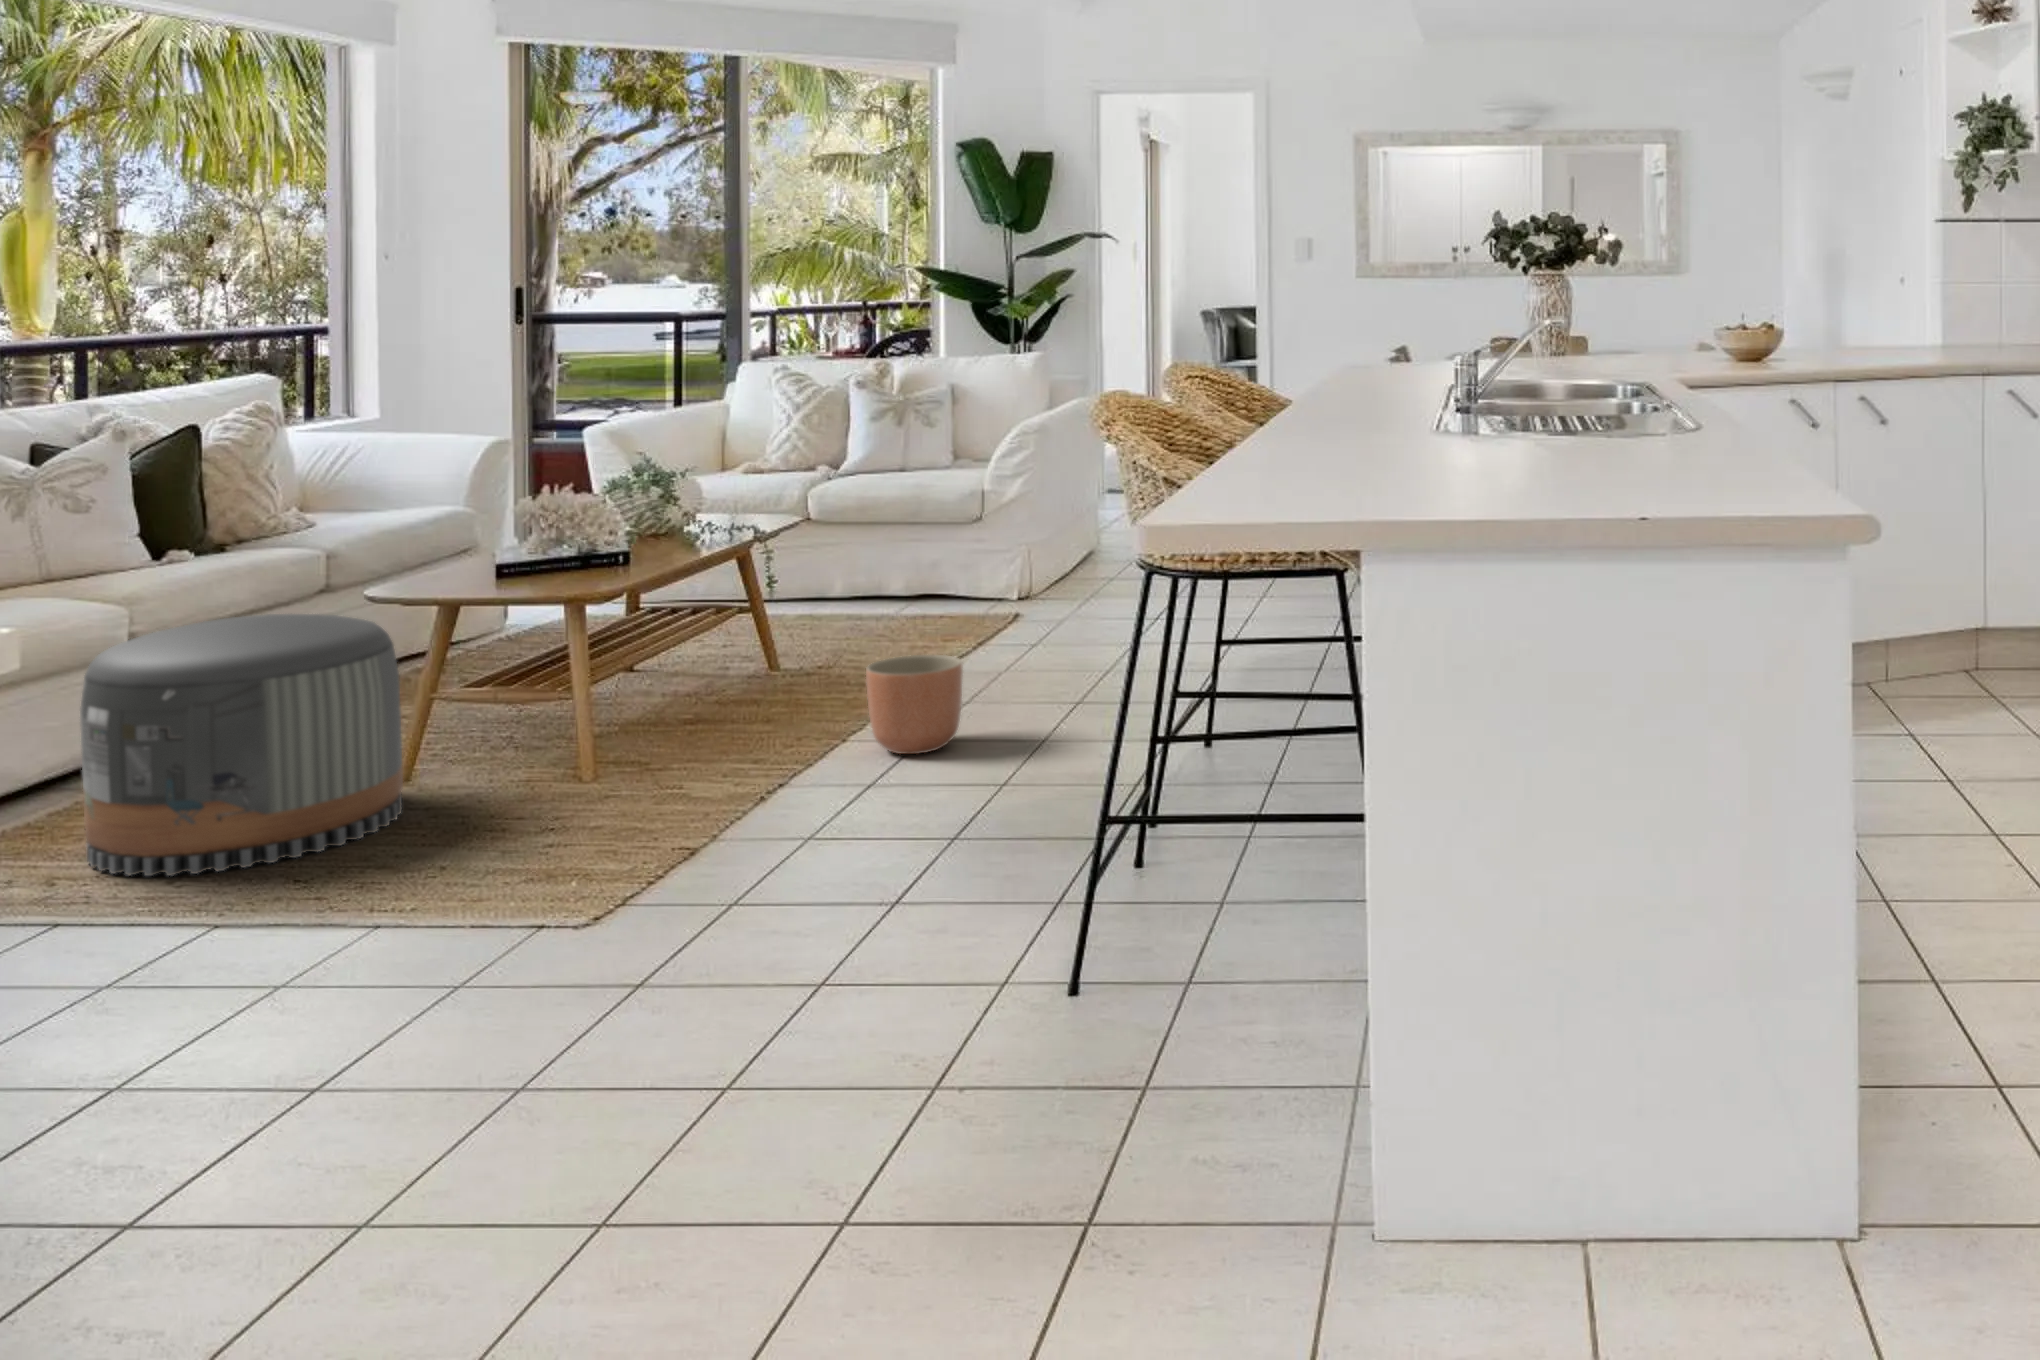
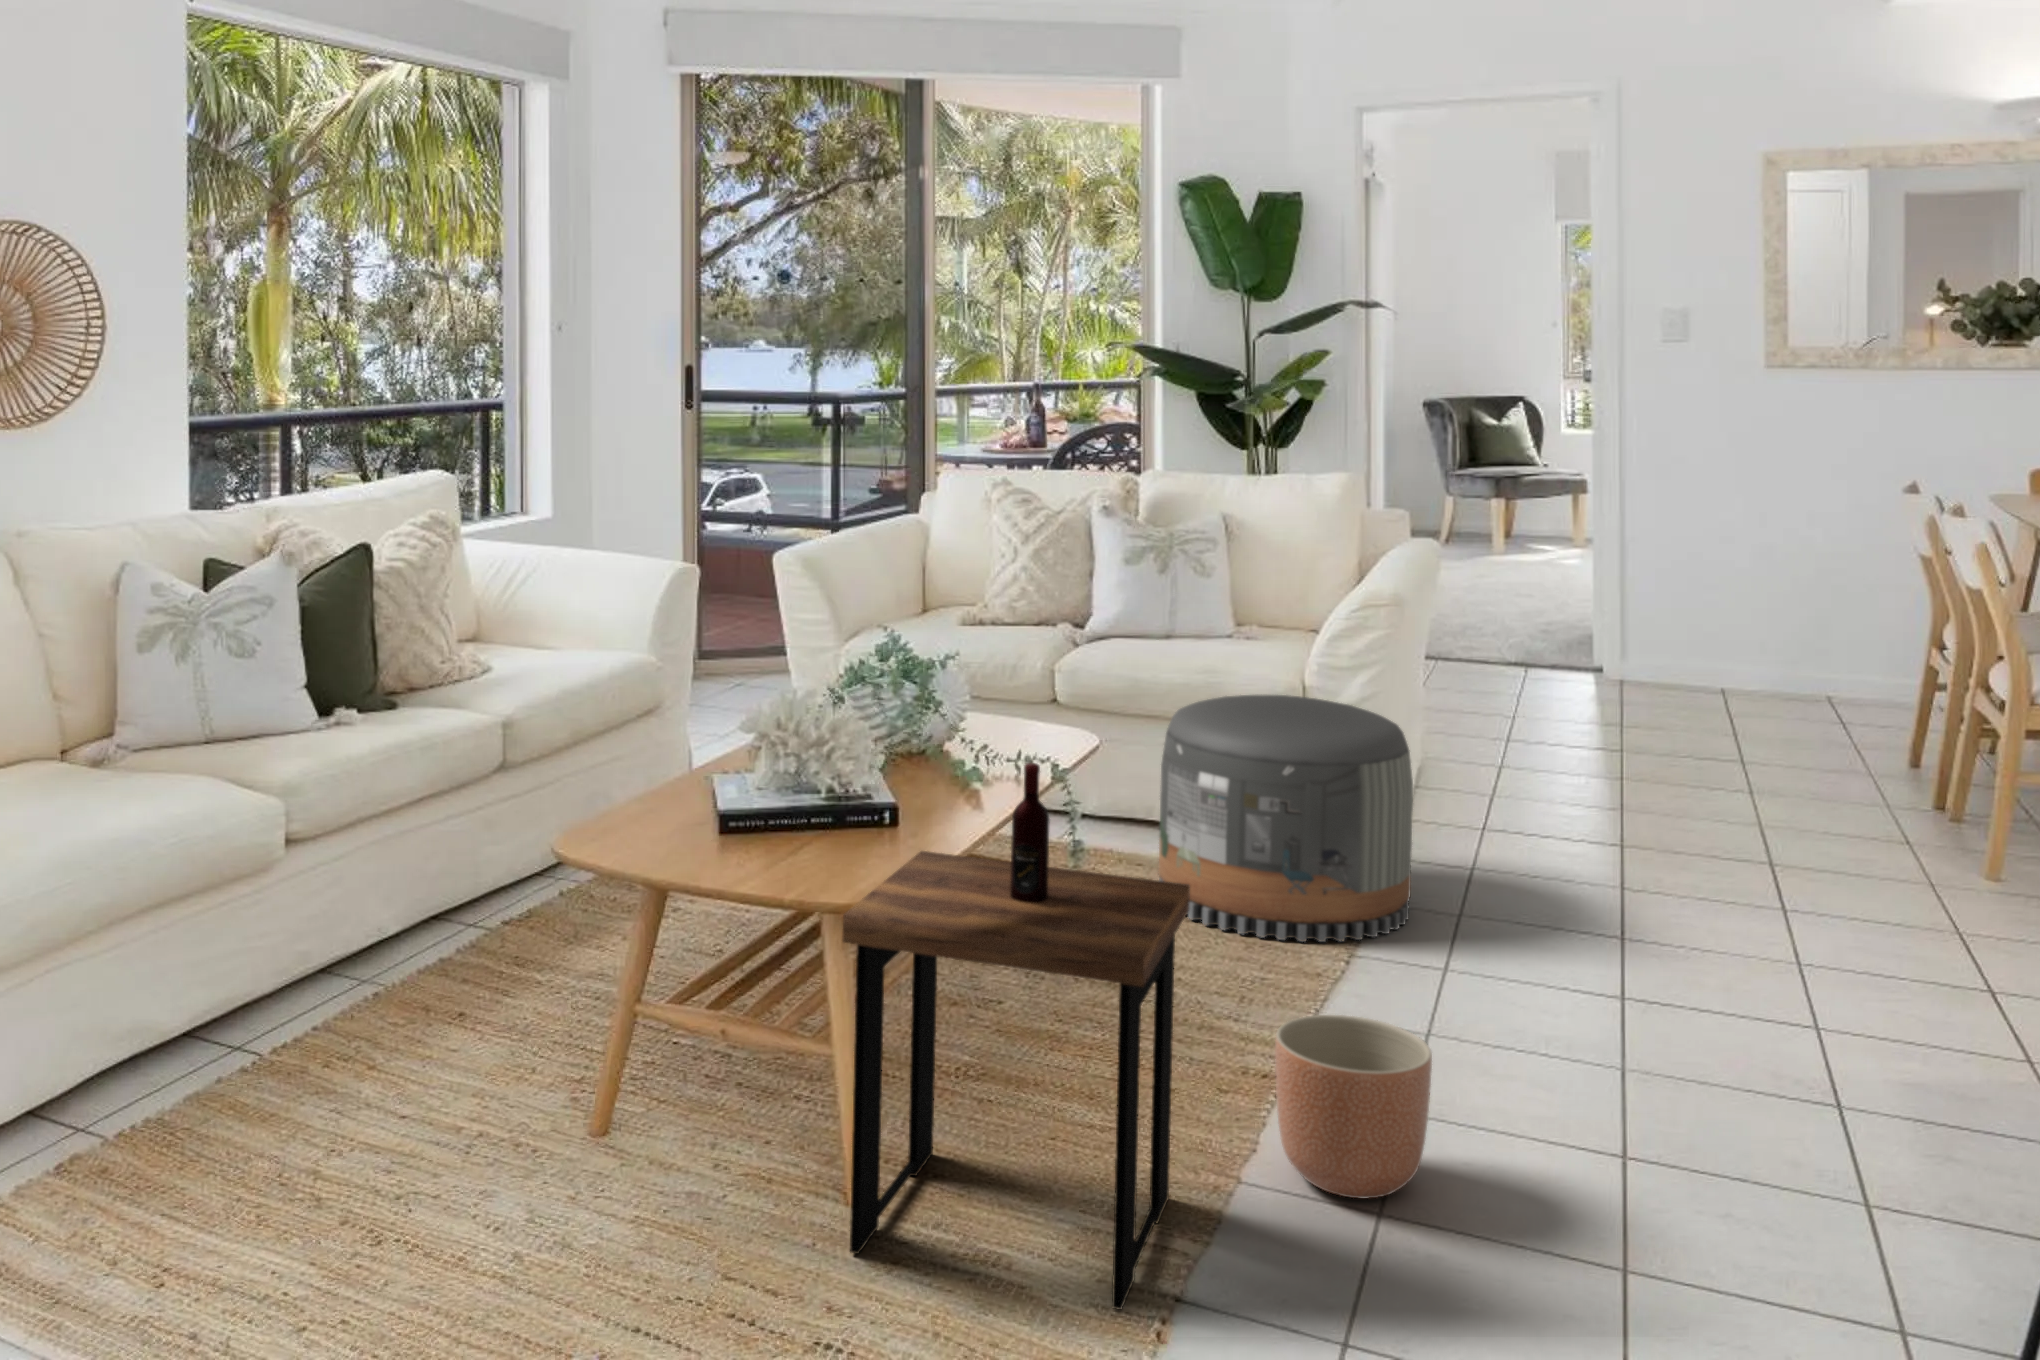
side table: none [545,502,797,814] -> present [843,763,1190,1310]
pouf: present [80,614,403,876] -> present [1159,695,1413,942]

